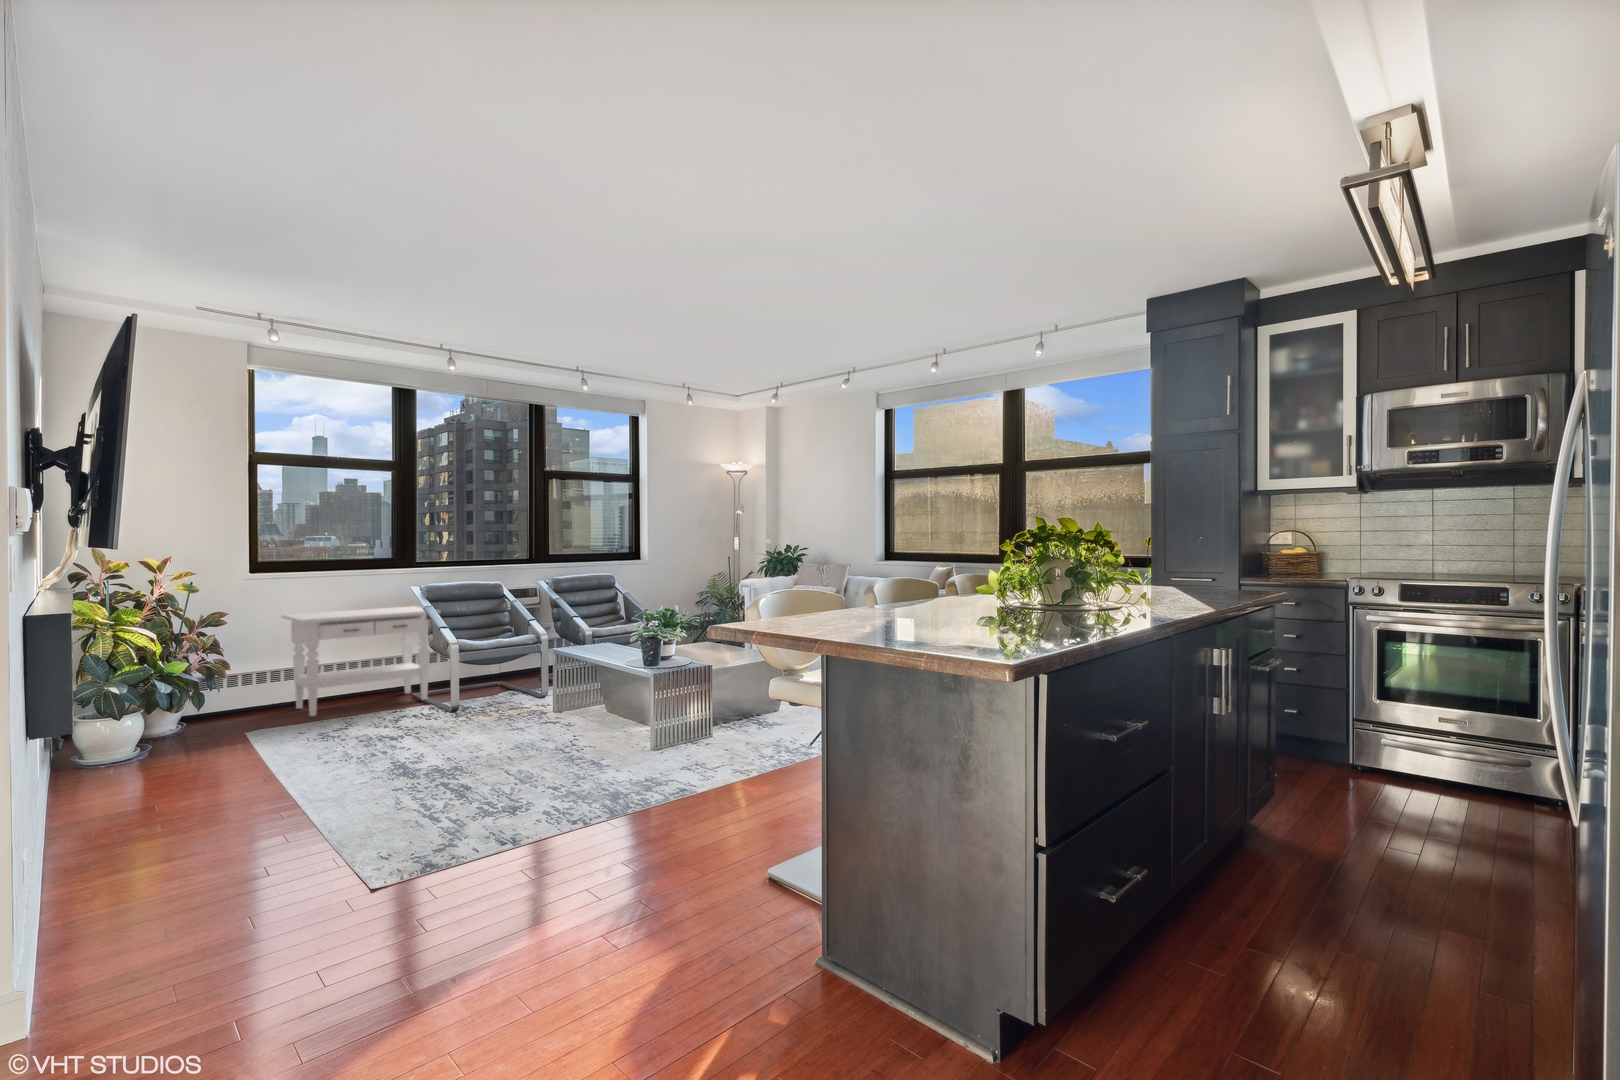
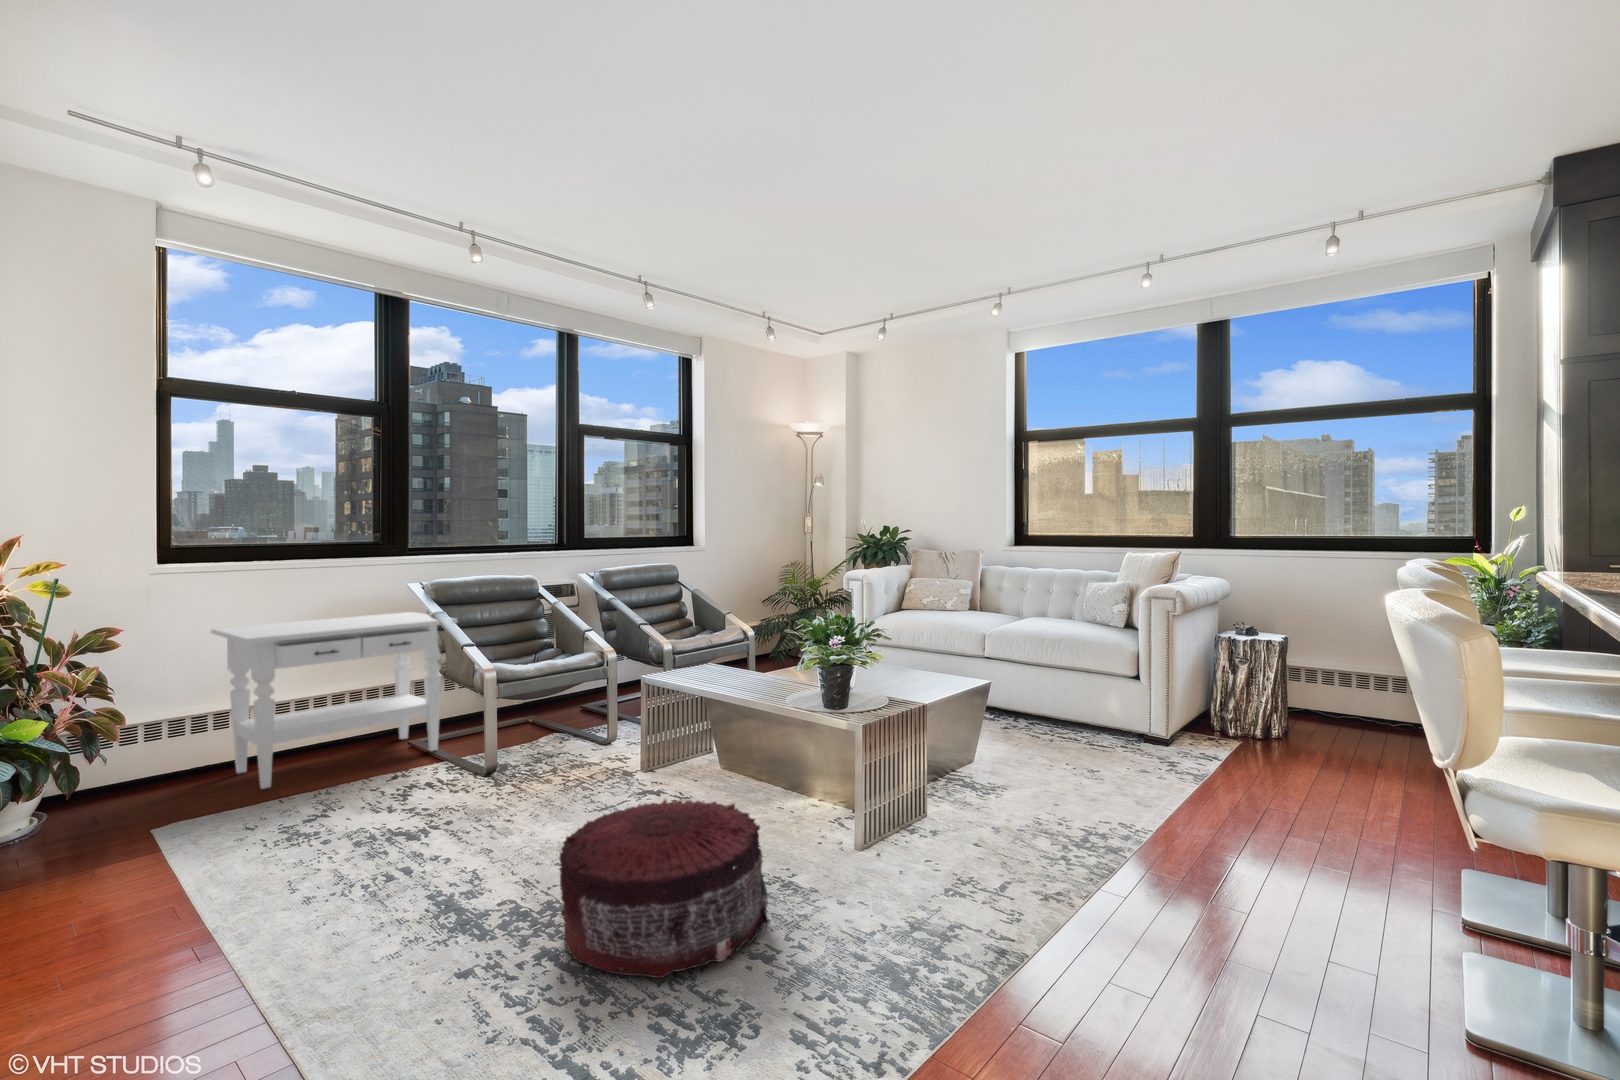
pouf: none [451,711,569,791] -> present [560,800,769,978]

